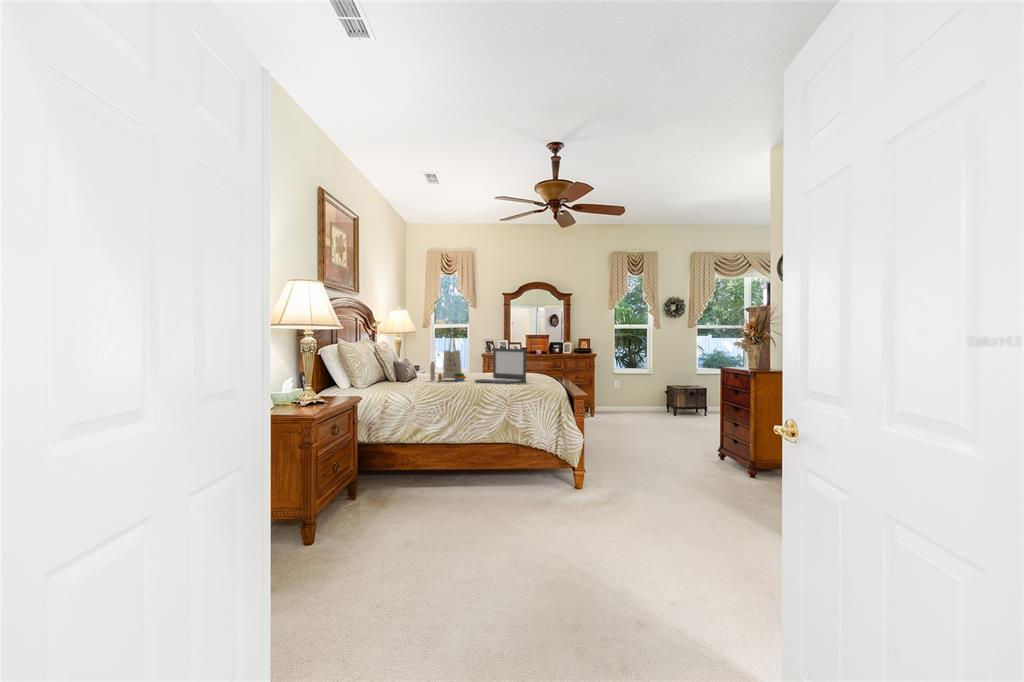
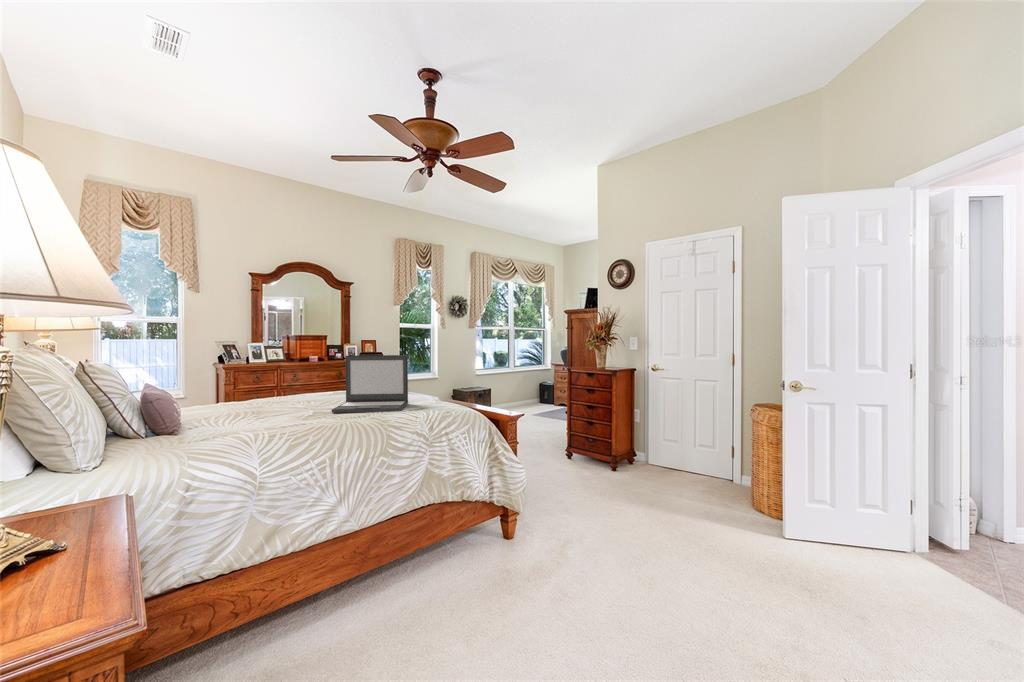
tote bag: present [430,337,466,382] -> none [227,338,299,418]

